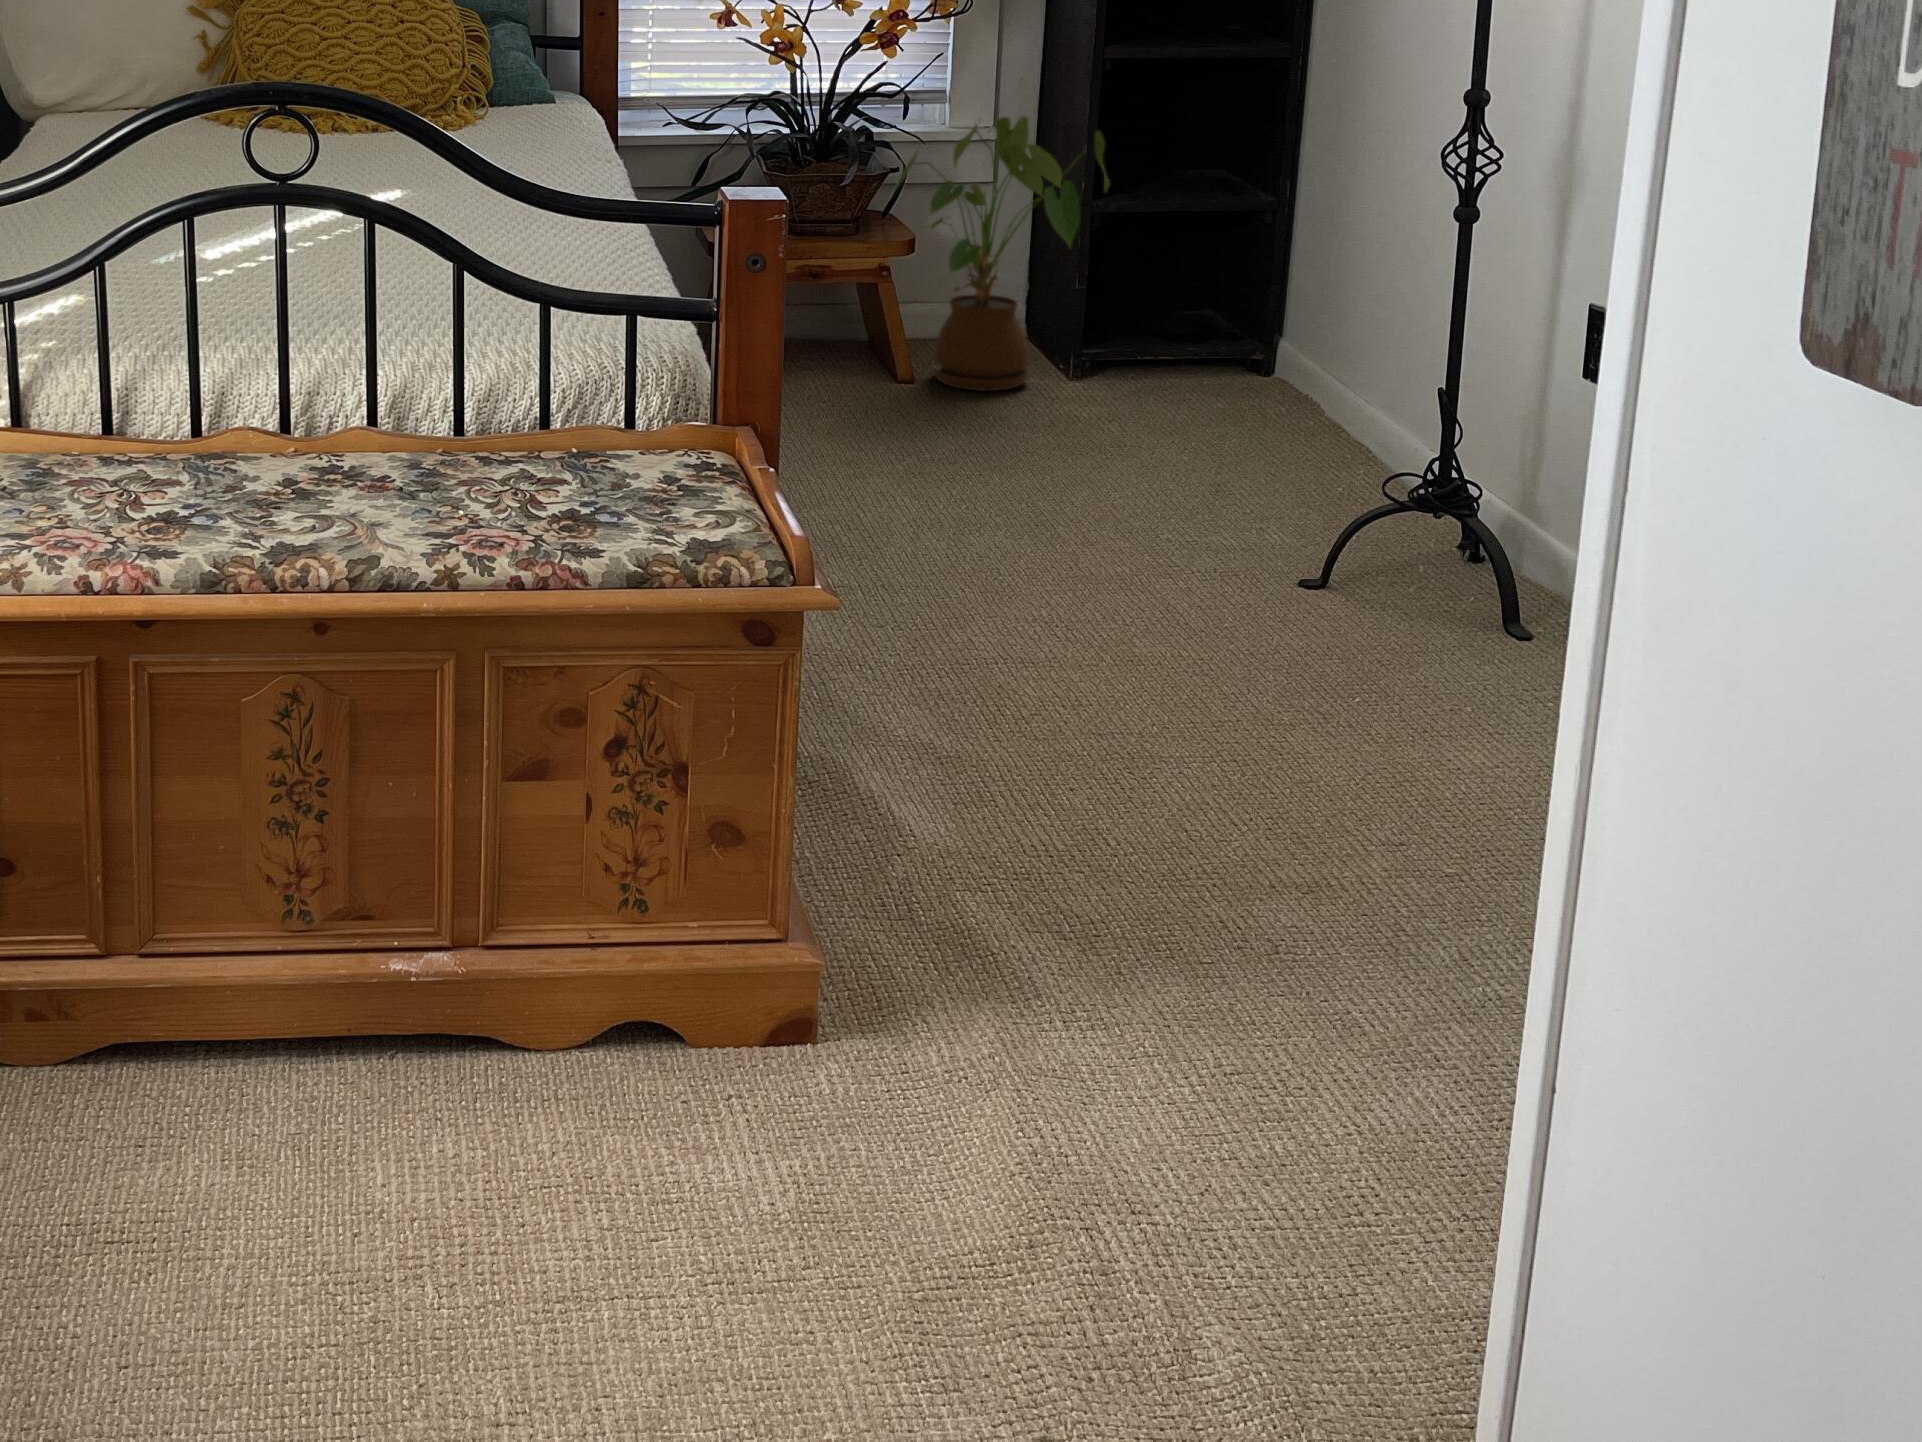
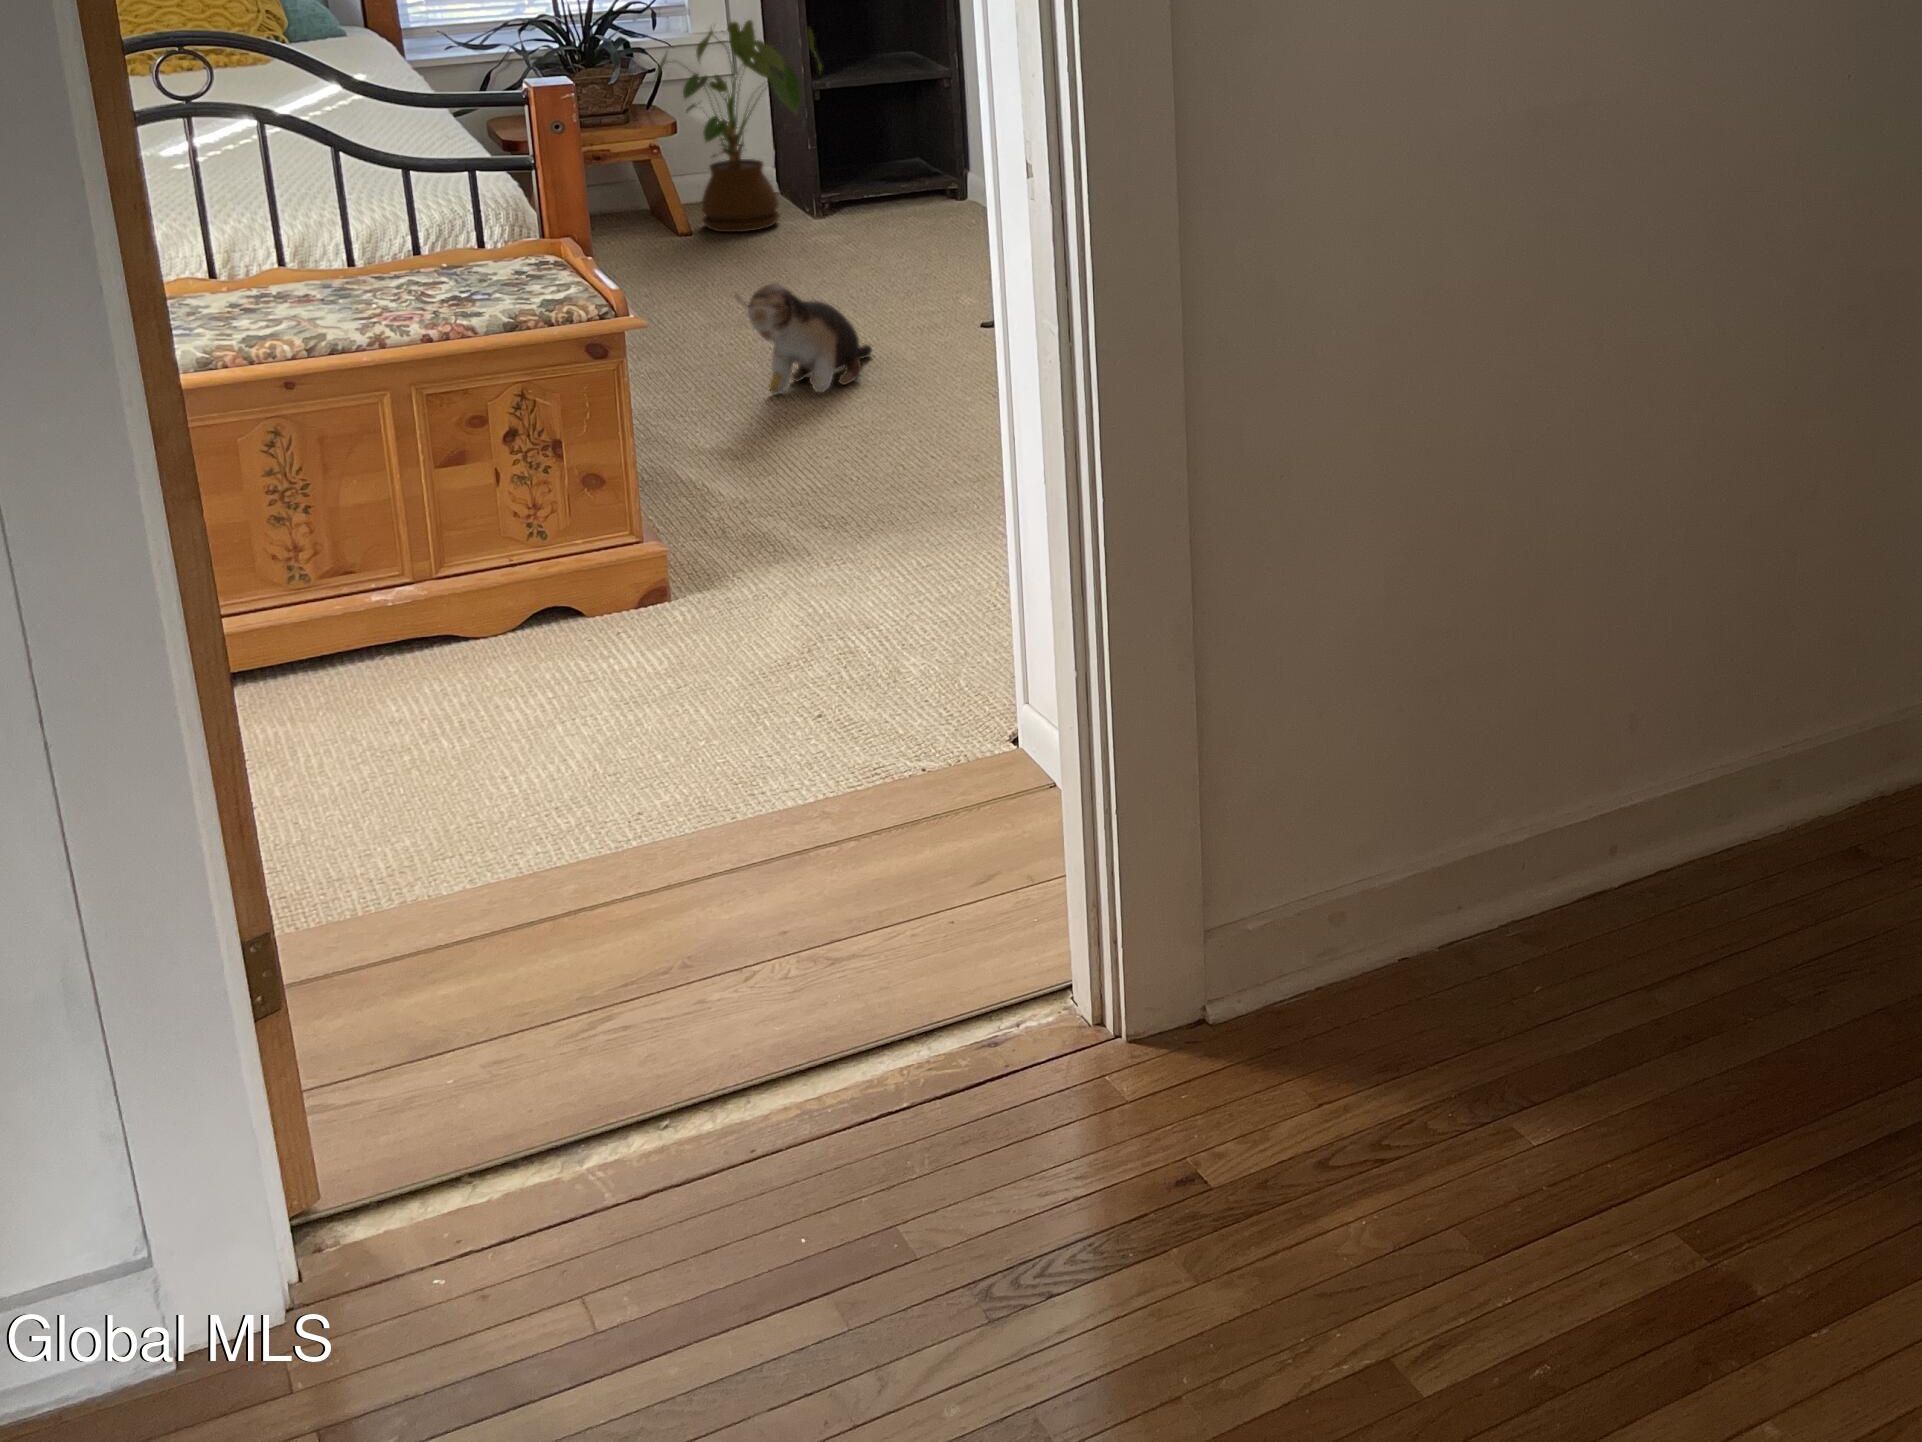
plush toy: none [966,508,1146,676] -> present [735,283,872,394]

